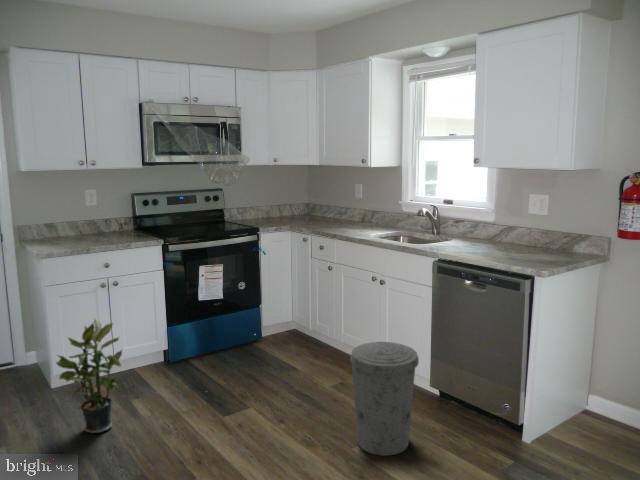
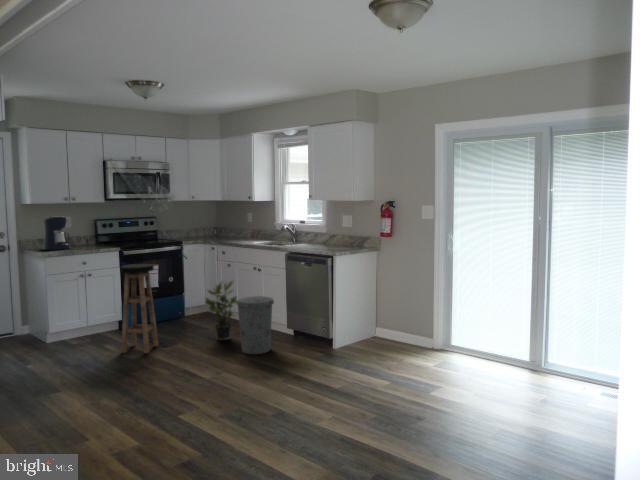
coffee maker: none [47,190,90,244] -> present [43,216,70,250]
bar stool: none [149,276,216,434] -> present [120,264,158,353]
potted plant: present [56,319,122,433] -> present [205,281,237,340]

